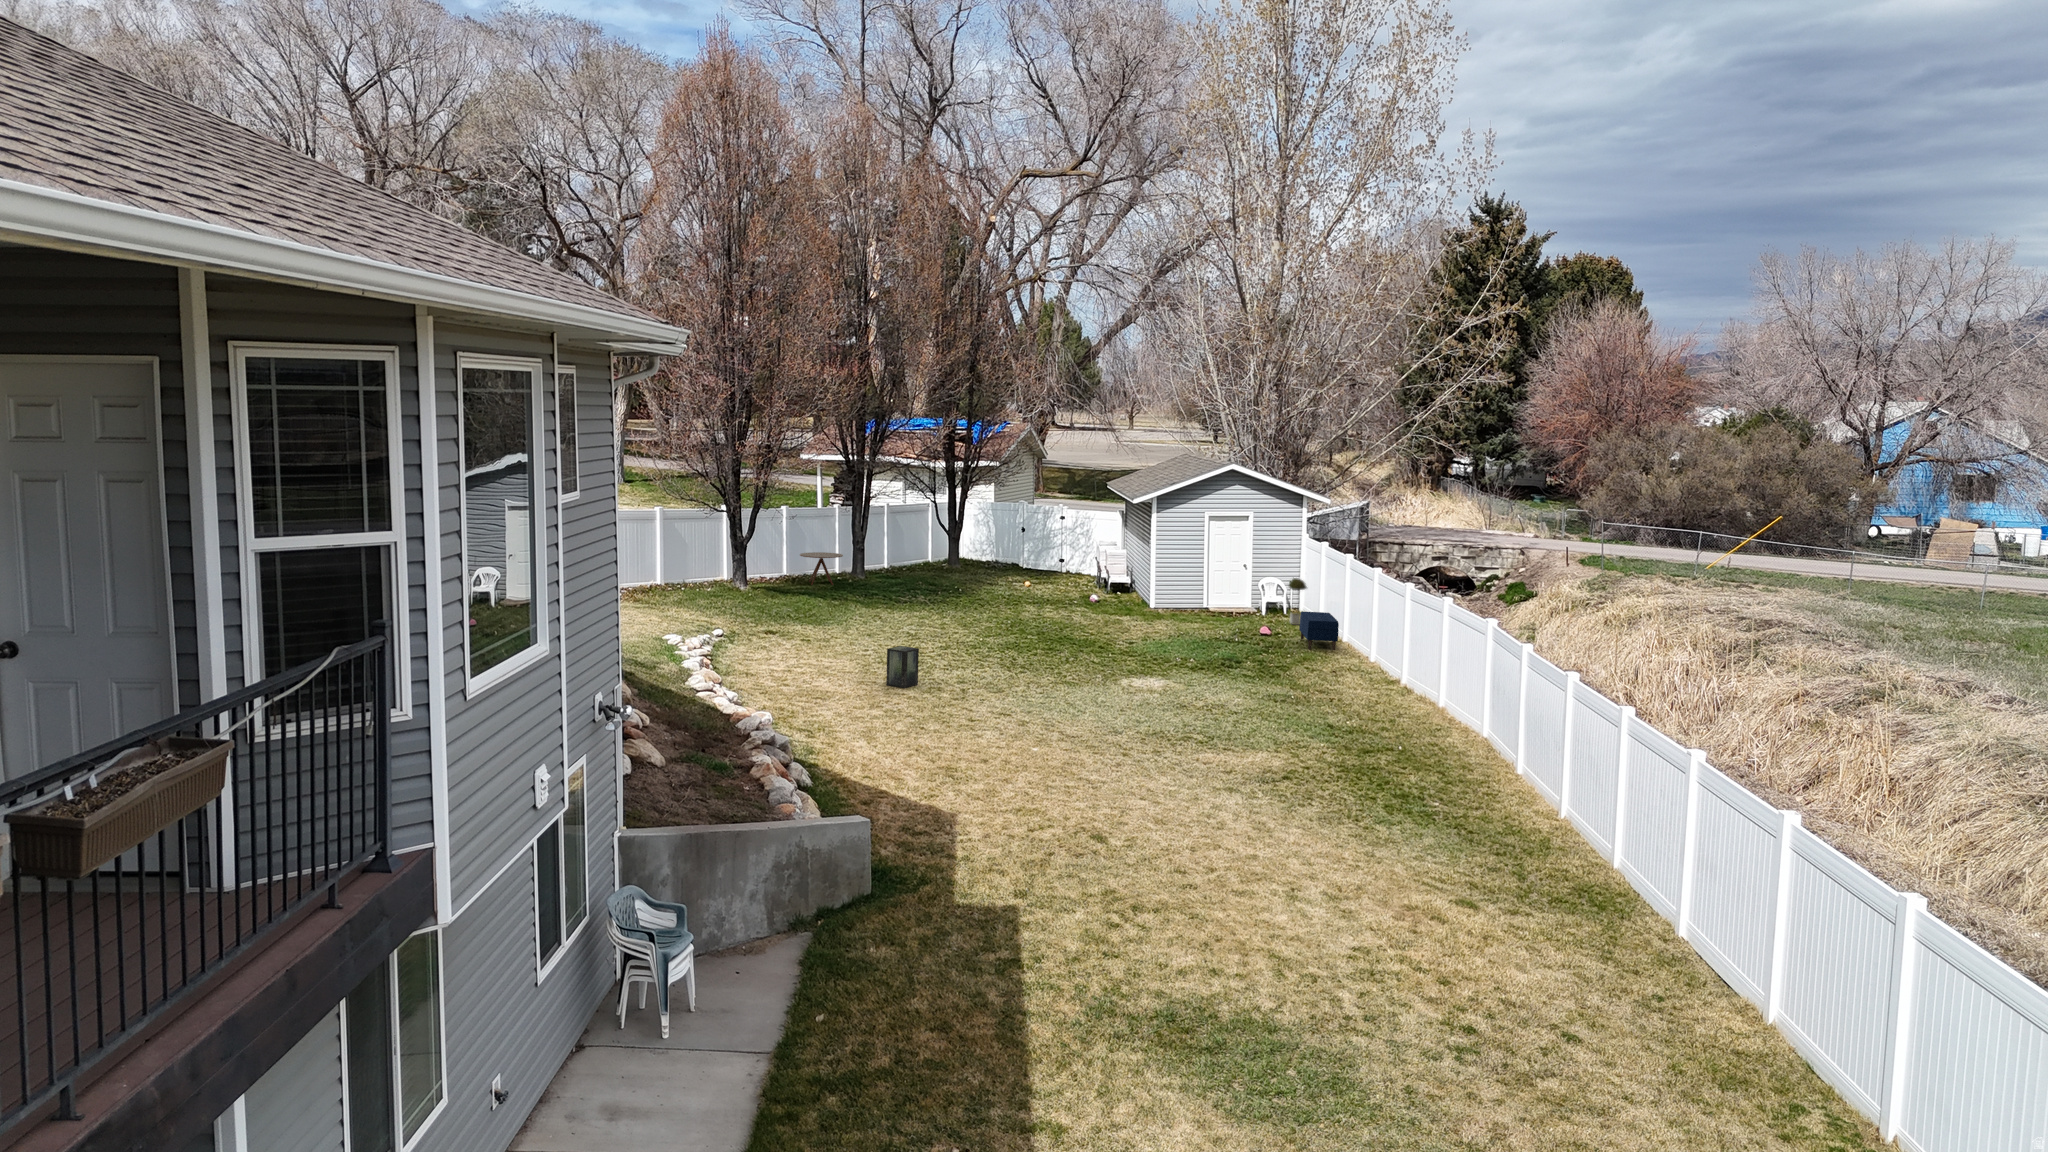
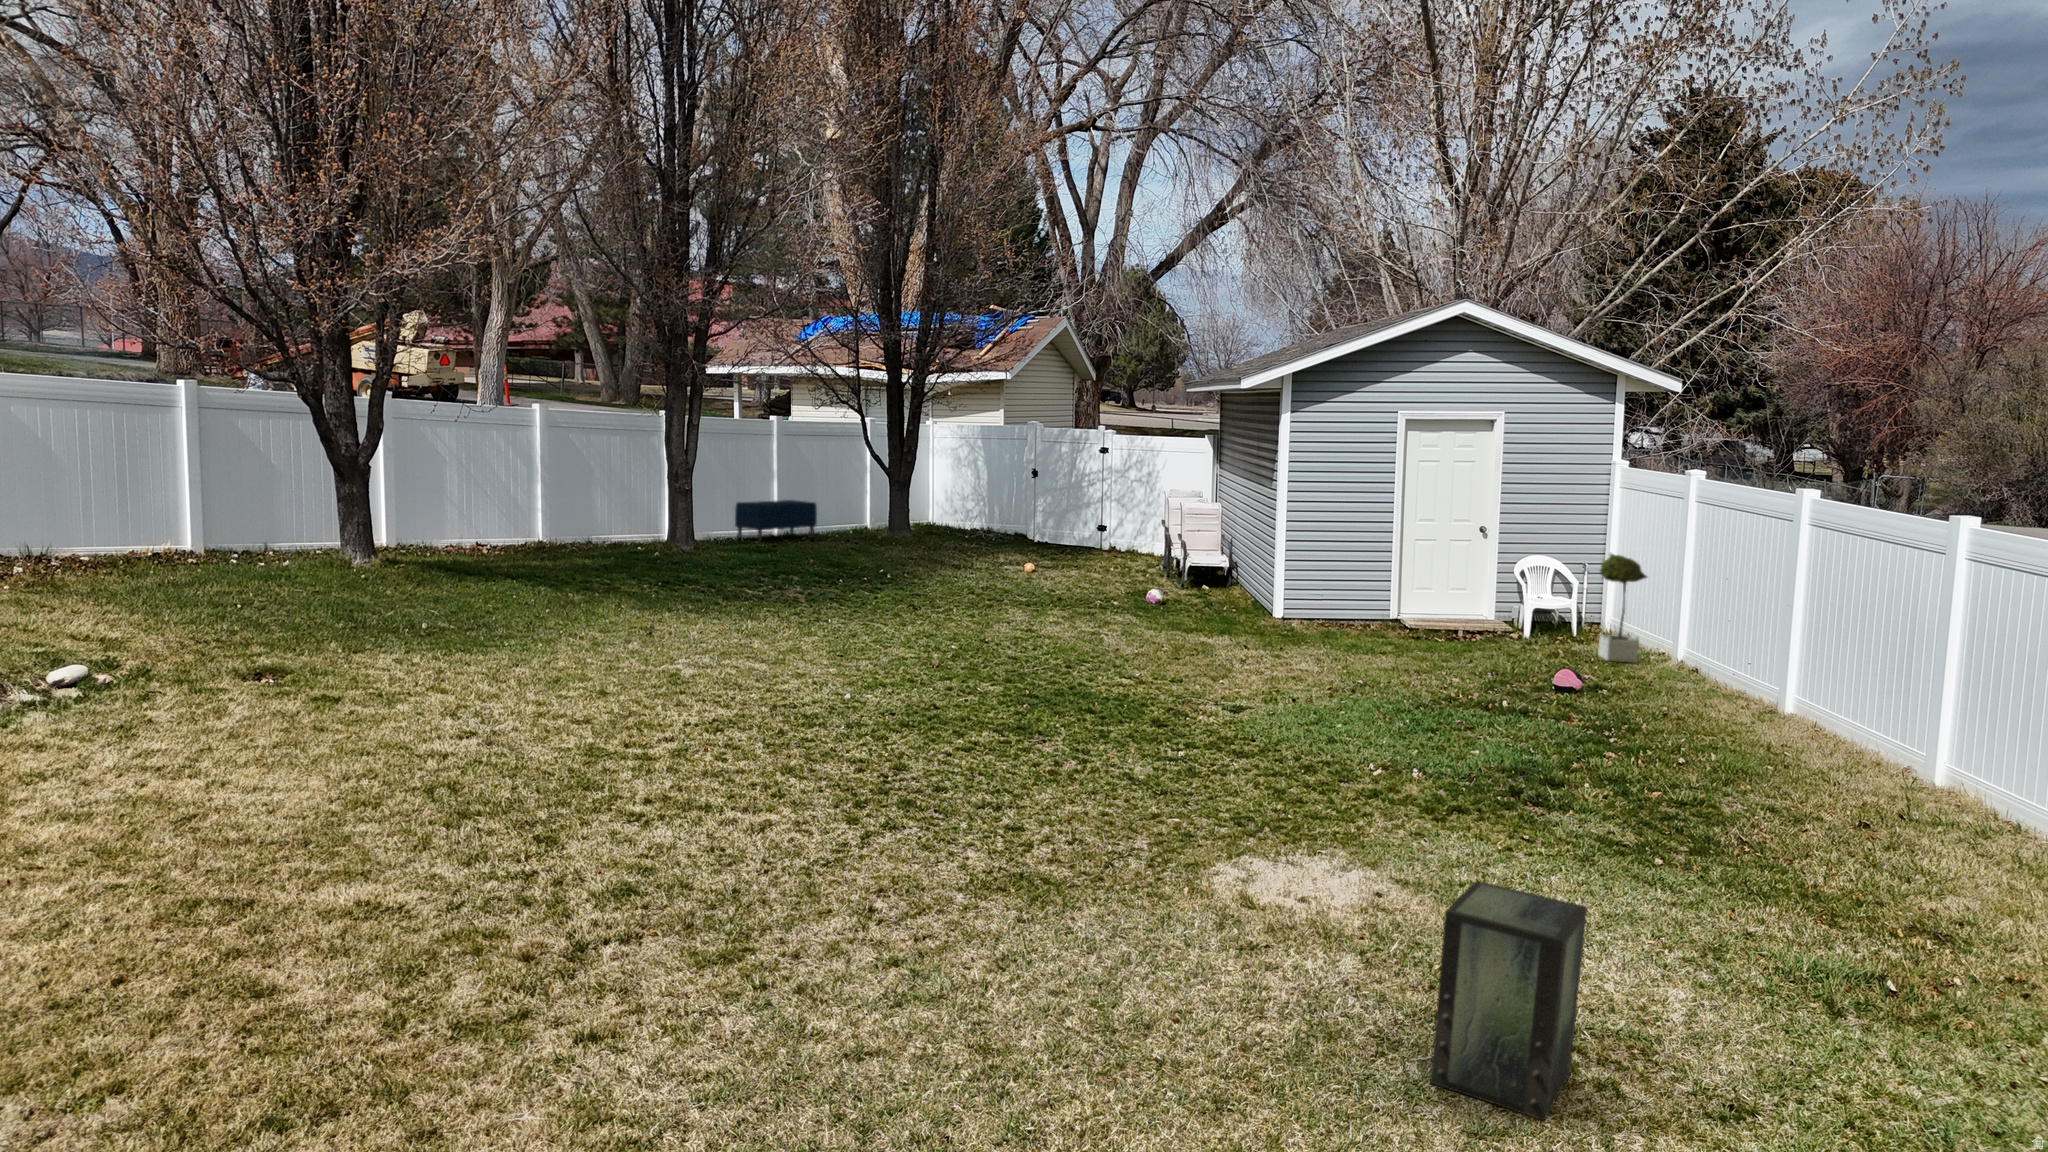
round table: present [800,552,843,585] -> none [588,500,674,561]
bench: present [1299,612,1339,650] -> present [735,500,817,541]
storage box: present [886,646,919,688] -> present [1430,881,1587,1120]

